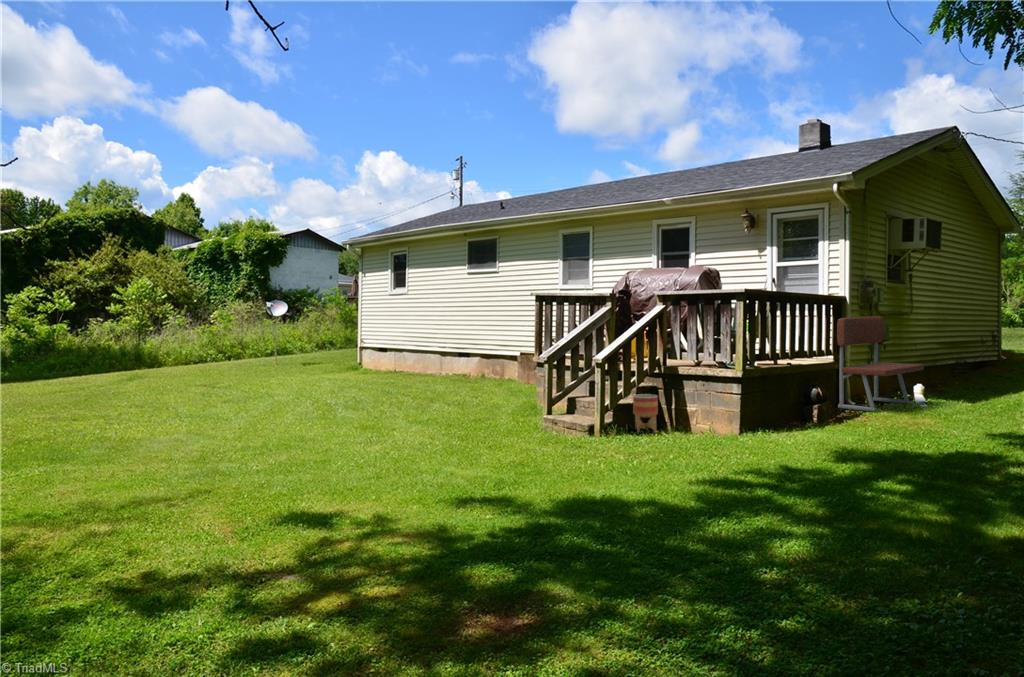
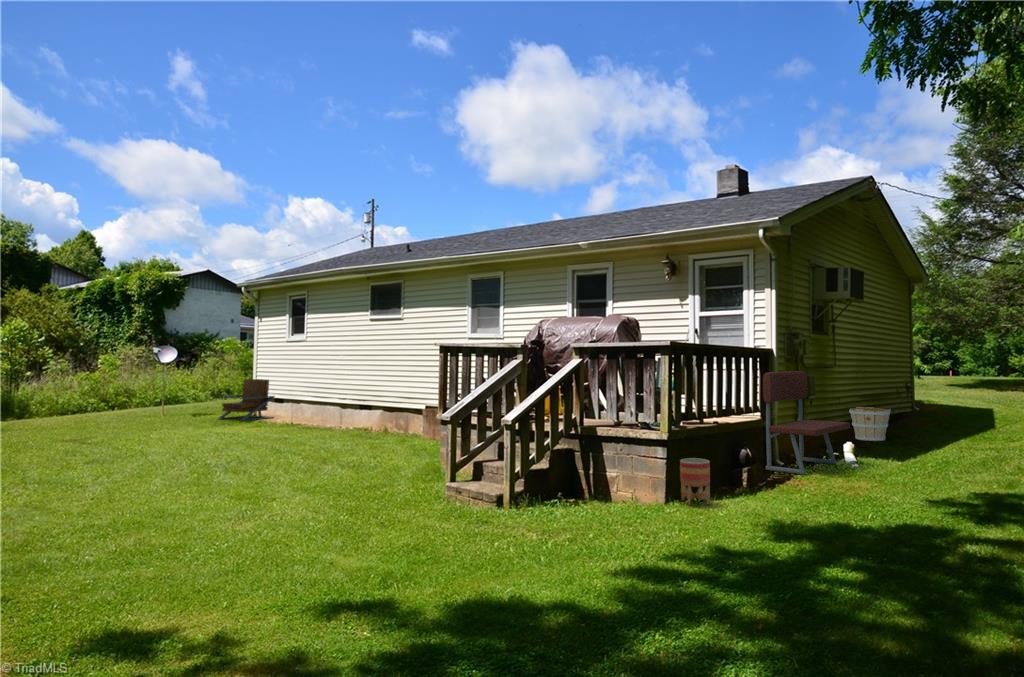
lounge chair: none [329,331,378,369] -> present [219,379,275,421]
wooden bucket: none [932,351,976,384] -> present [849,407,891,441]
planter: present [633,394,658,432] -> present [680,458,710,505]

